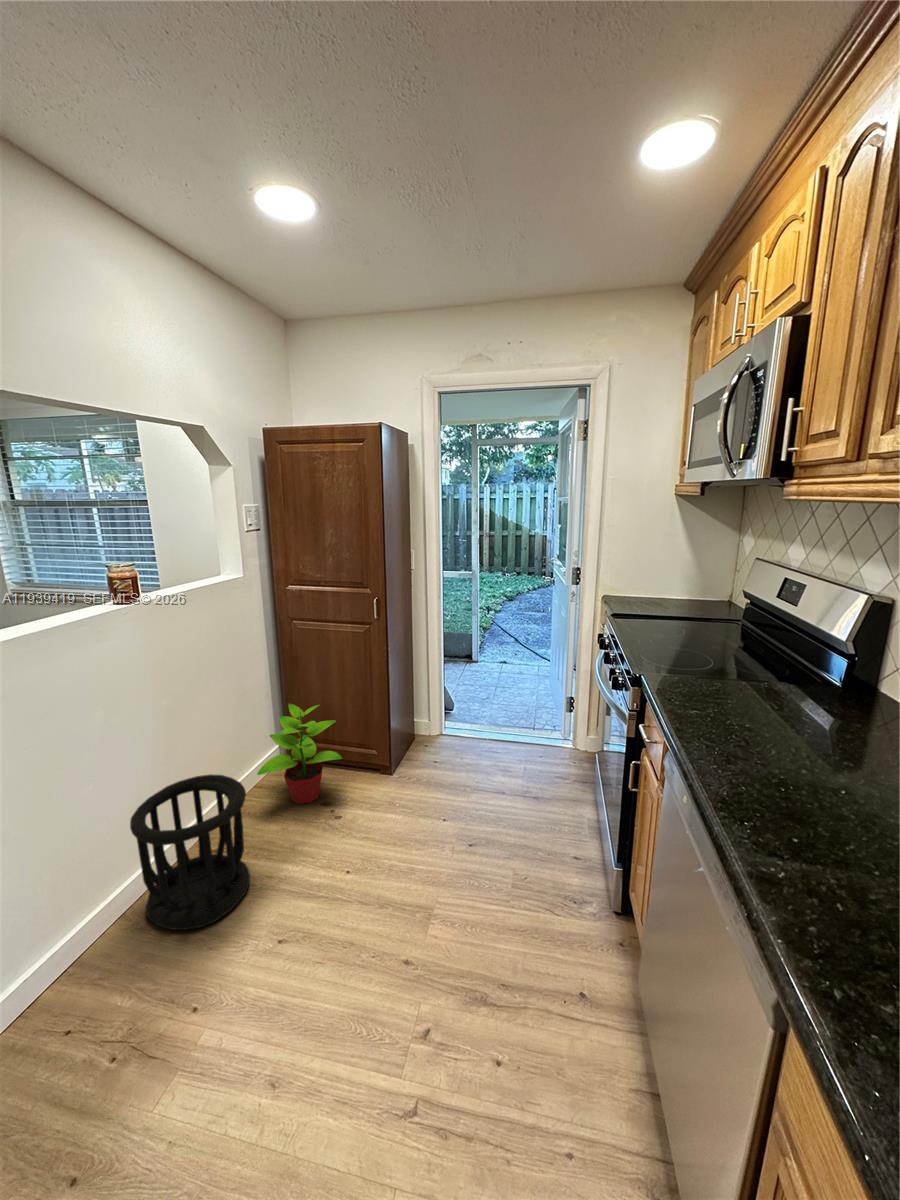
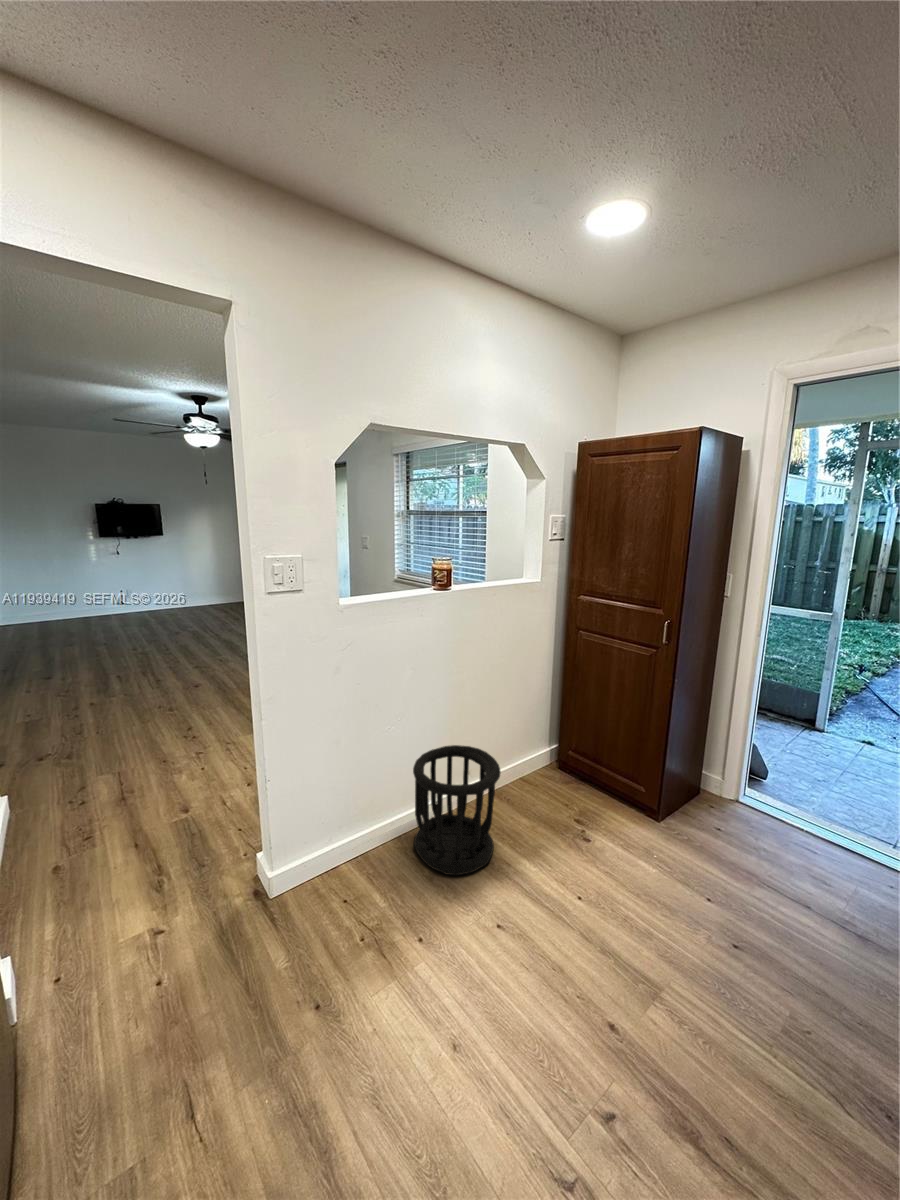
potted plant: present [257,704,342,804] -> none [521,709,605,811]

